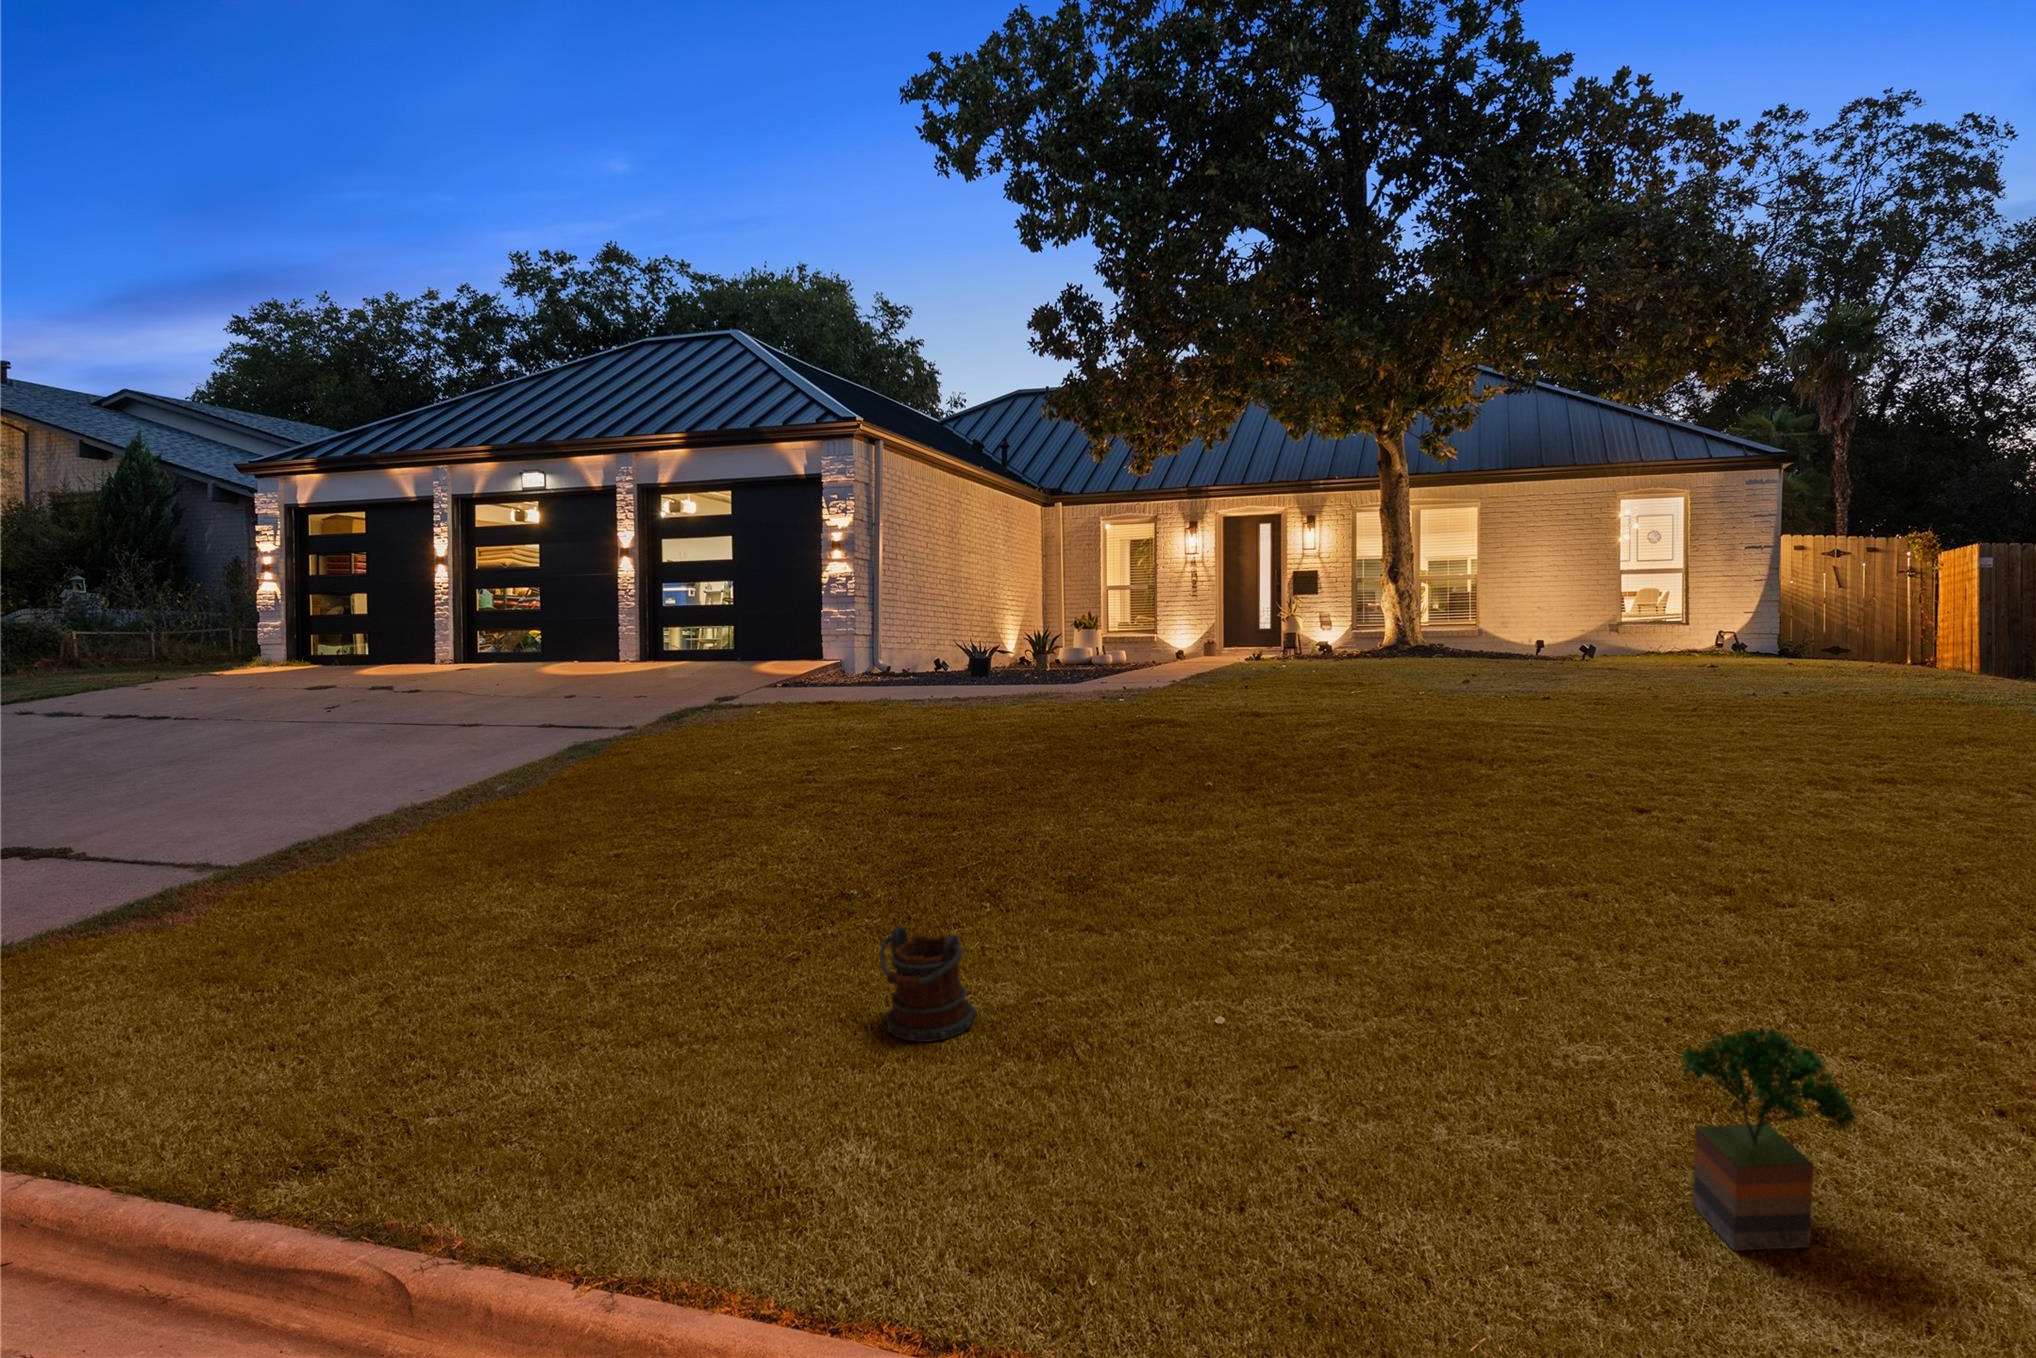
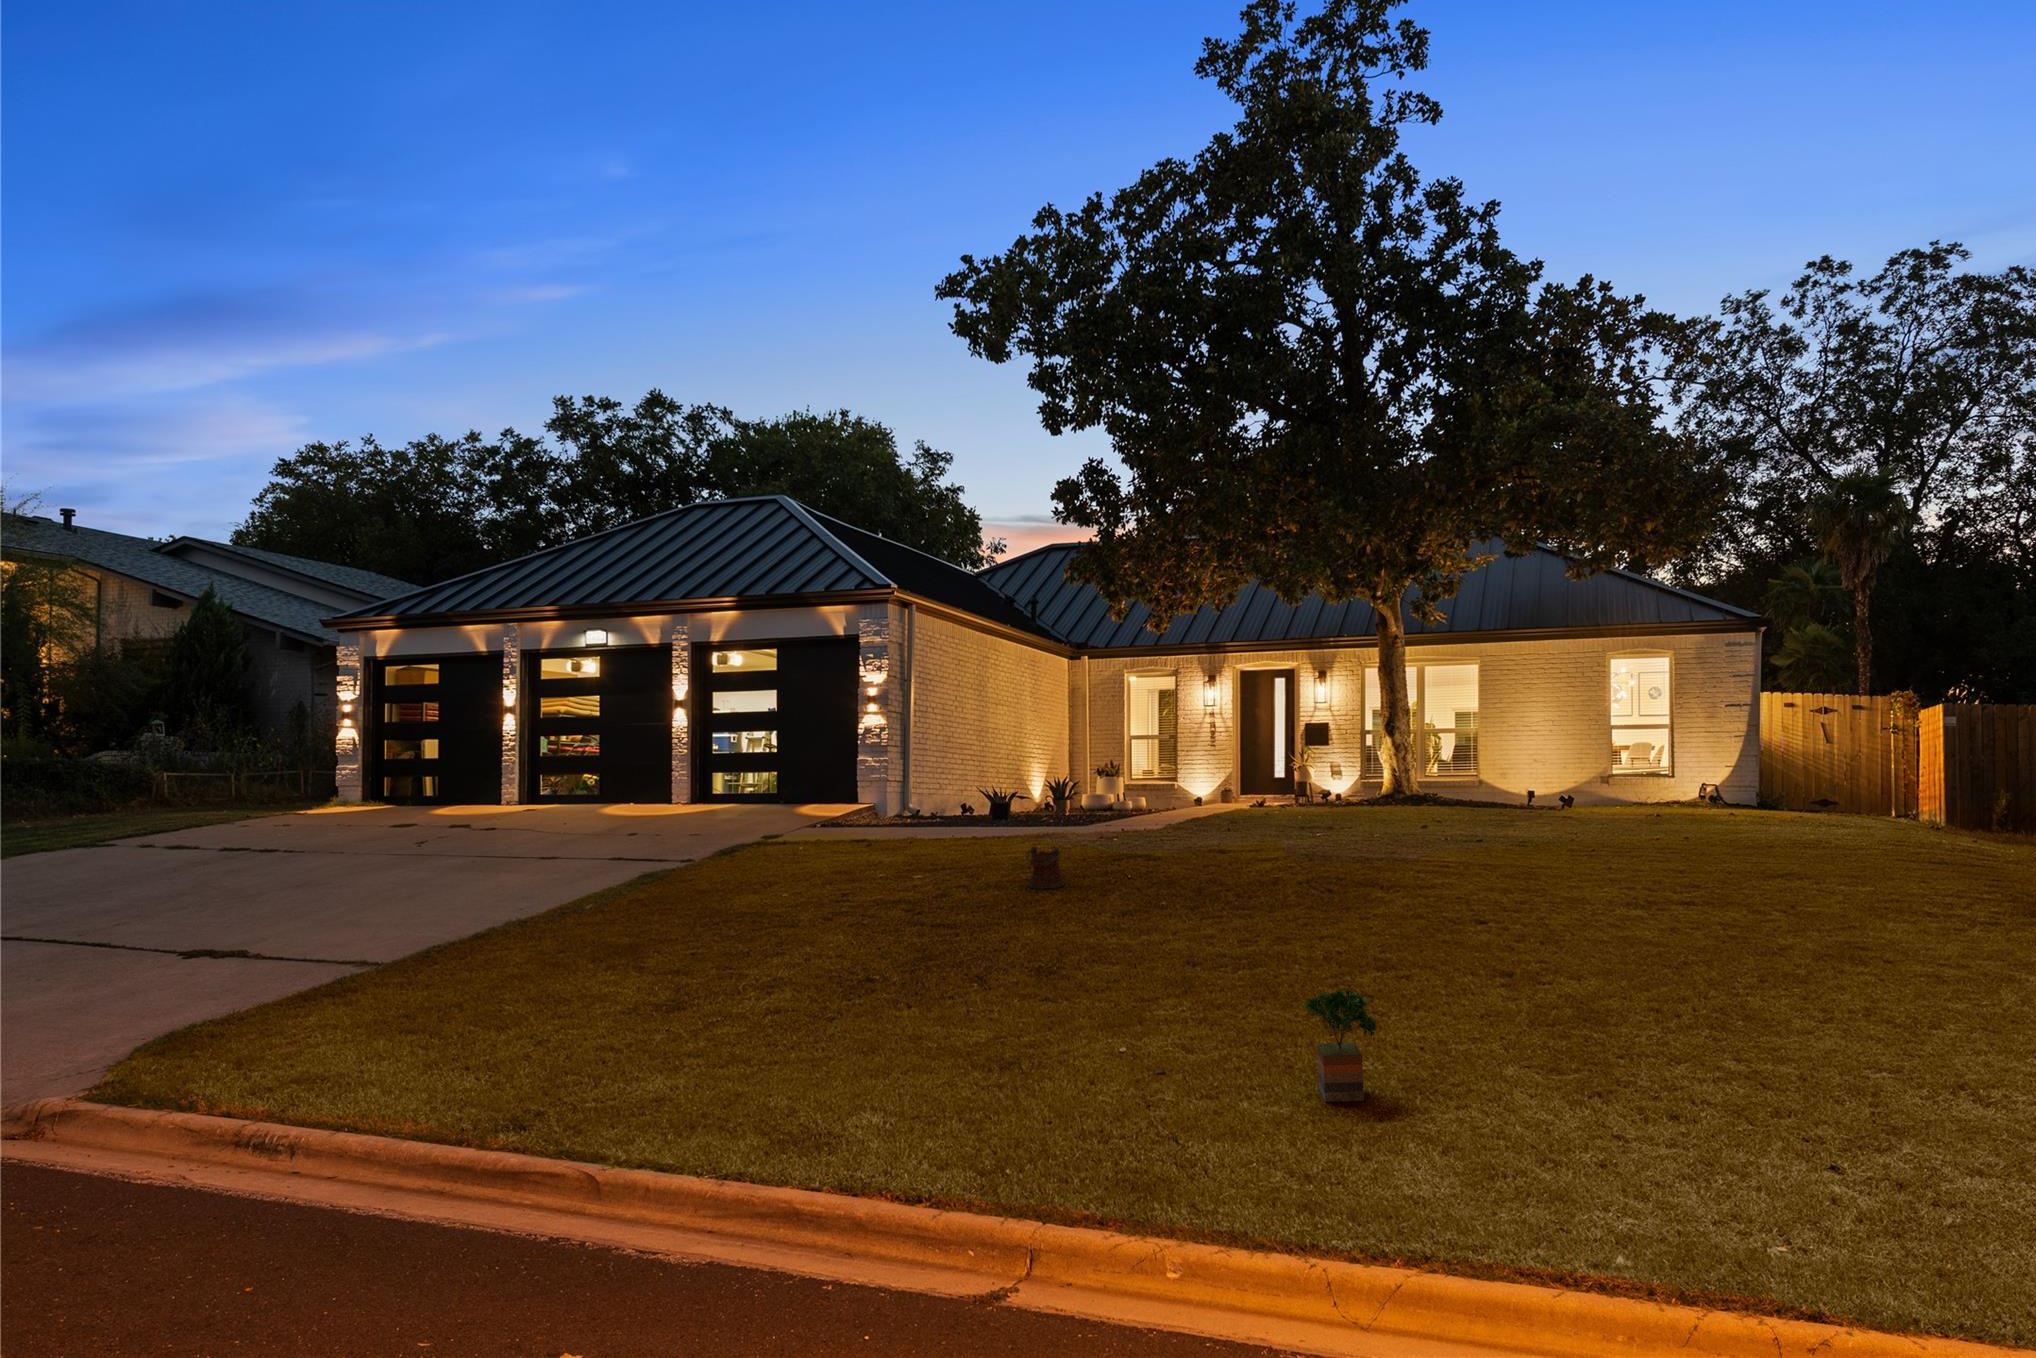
bucket: present [879,926,976,1042] -> present [1027,847,1065,889]

